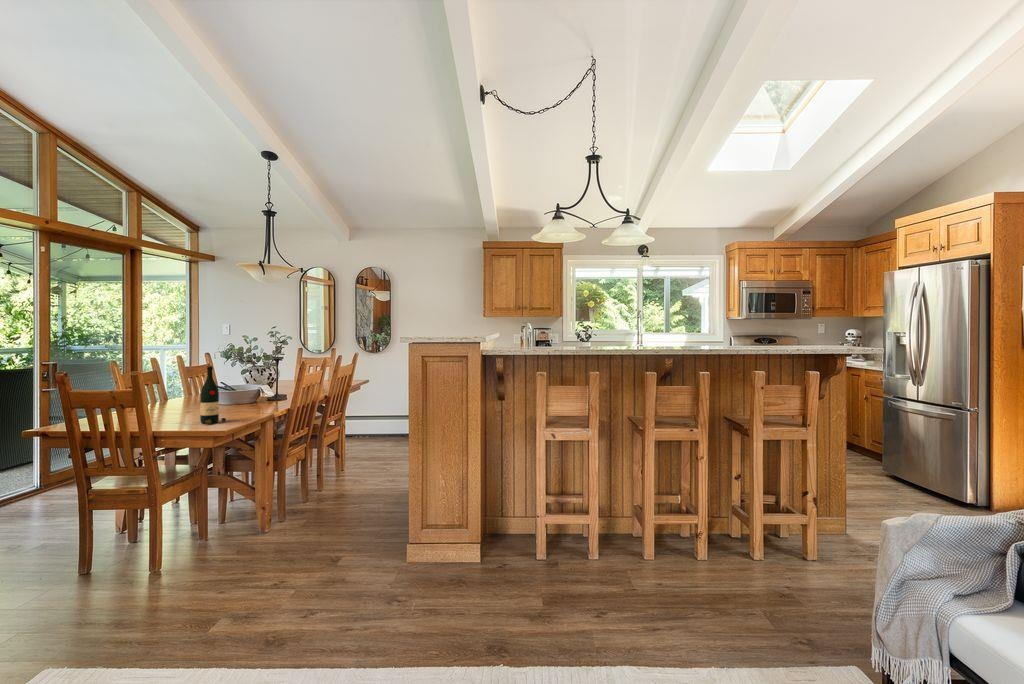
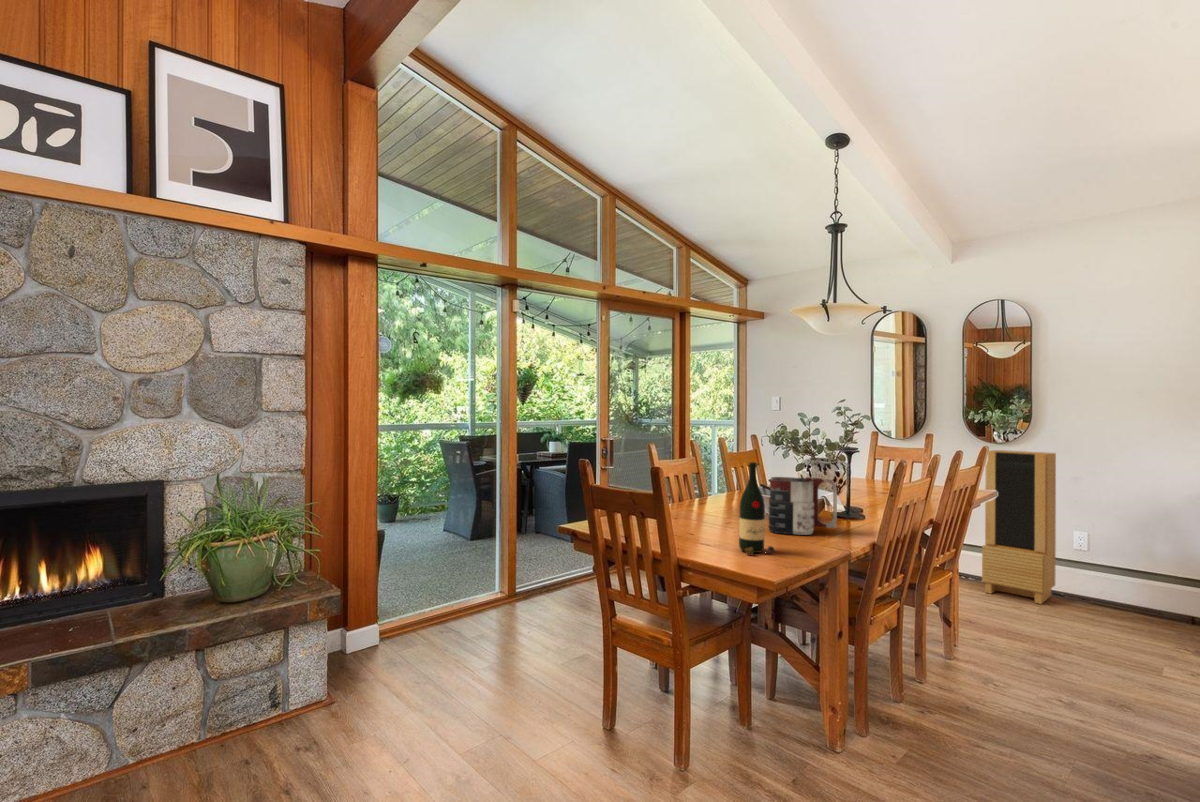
storage cabinet: none [362,356,399,441] -> present [982,450,1056,604]
mug: none [221,375,268,412] -> present [769,477,837,535]

